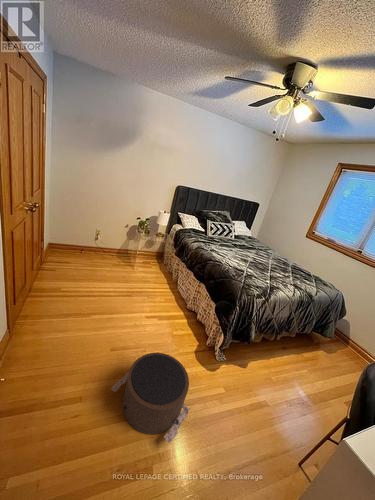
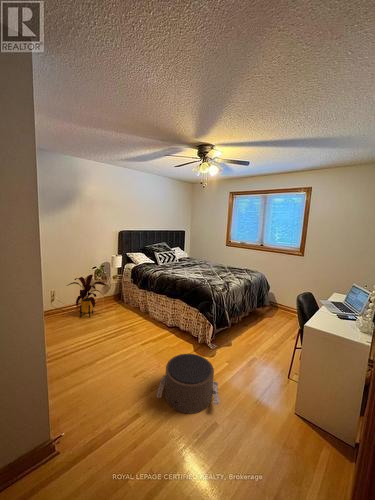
house plant: none [105,225,141,267] -> present [67,274,106,318]

